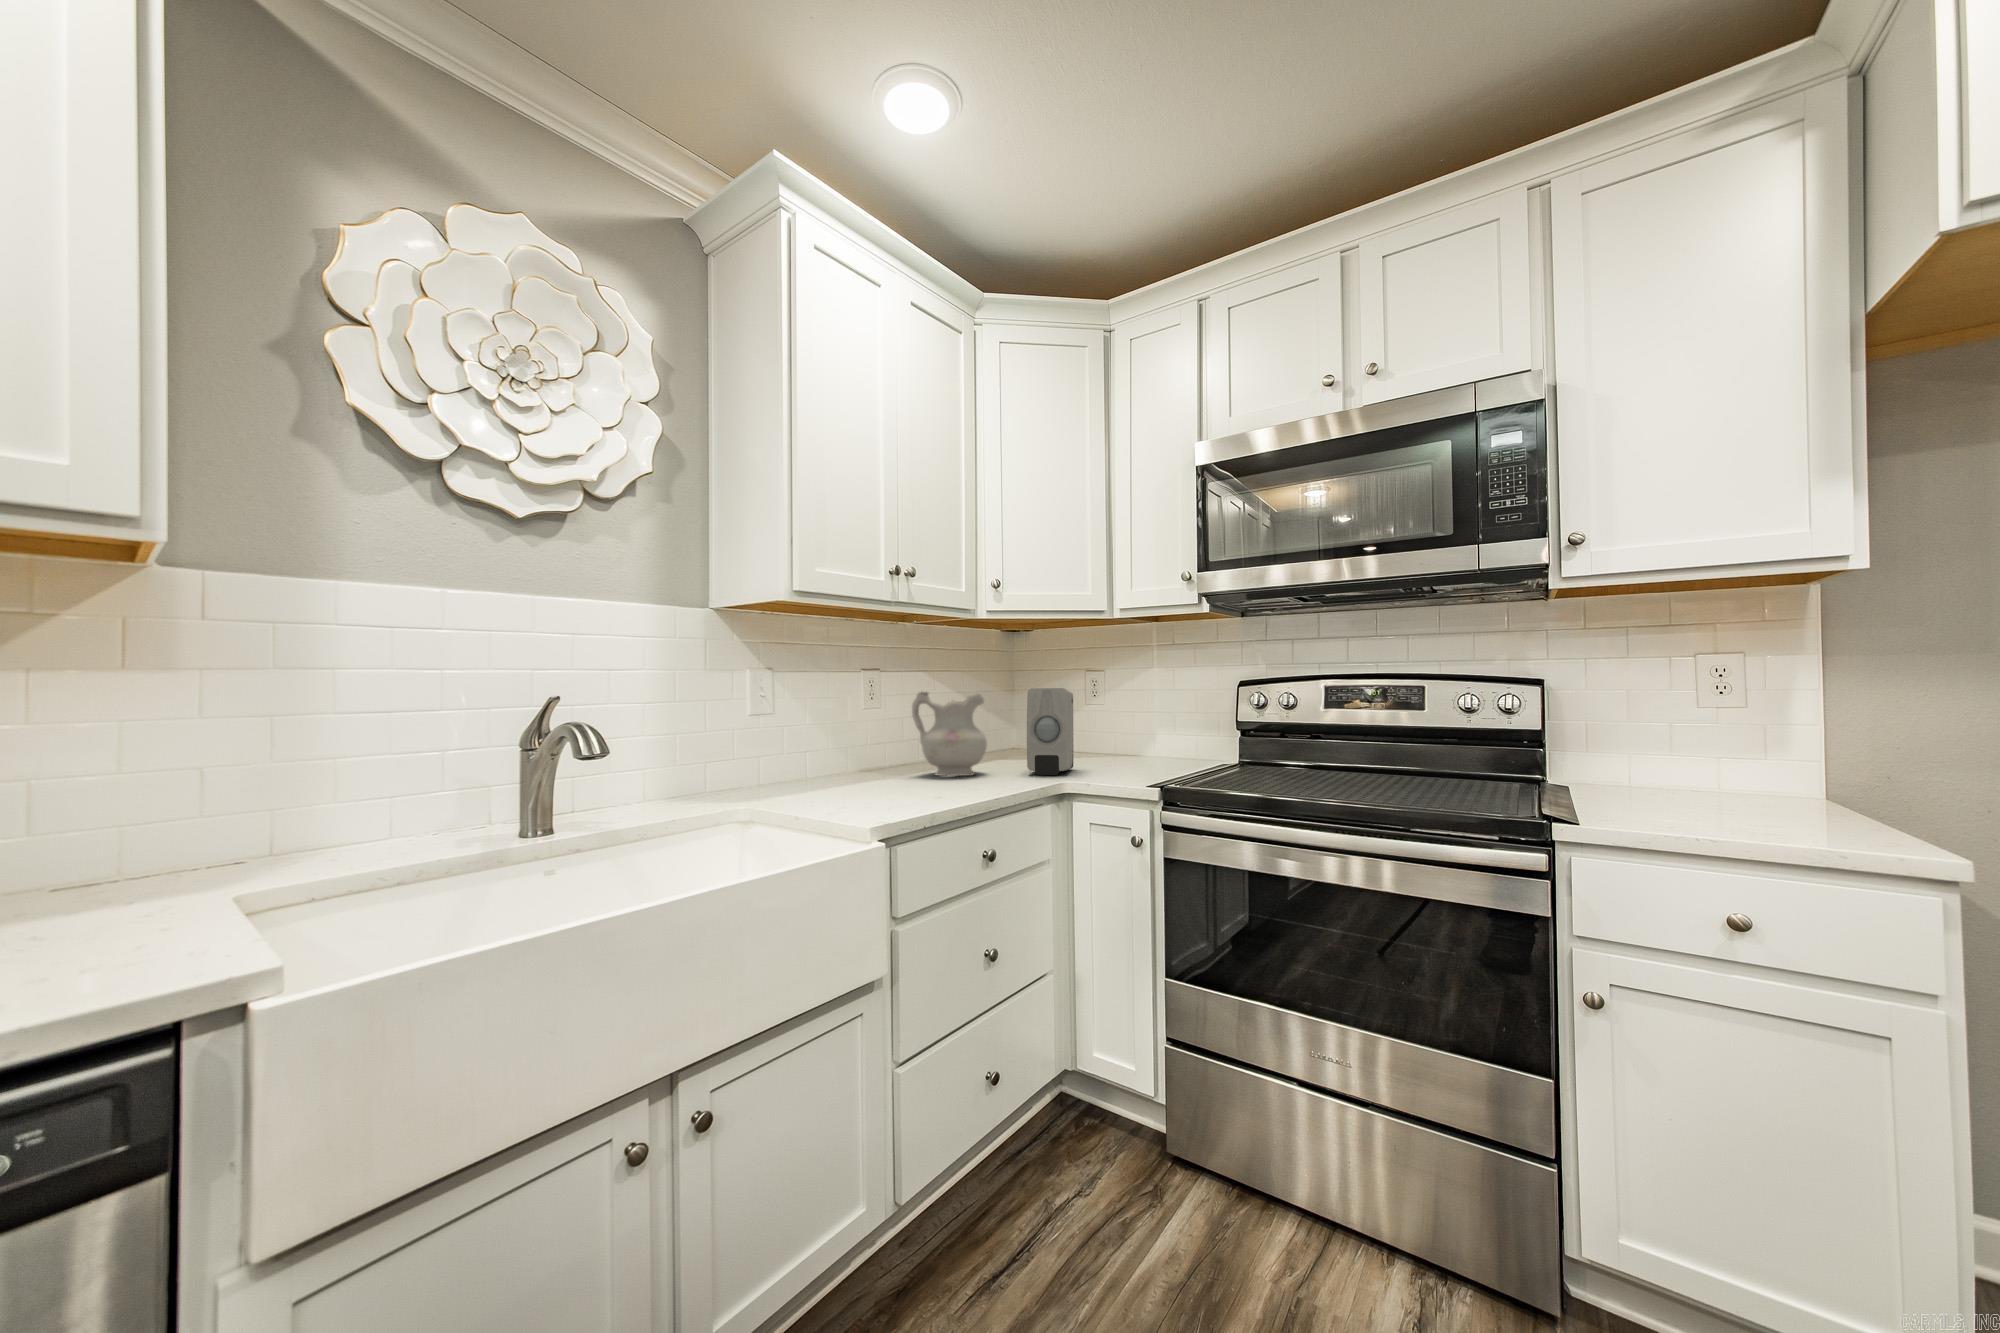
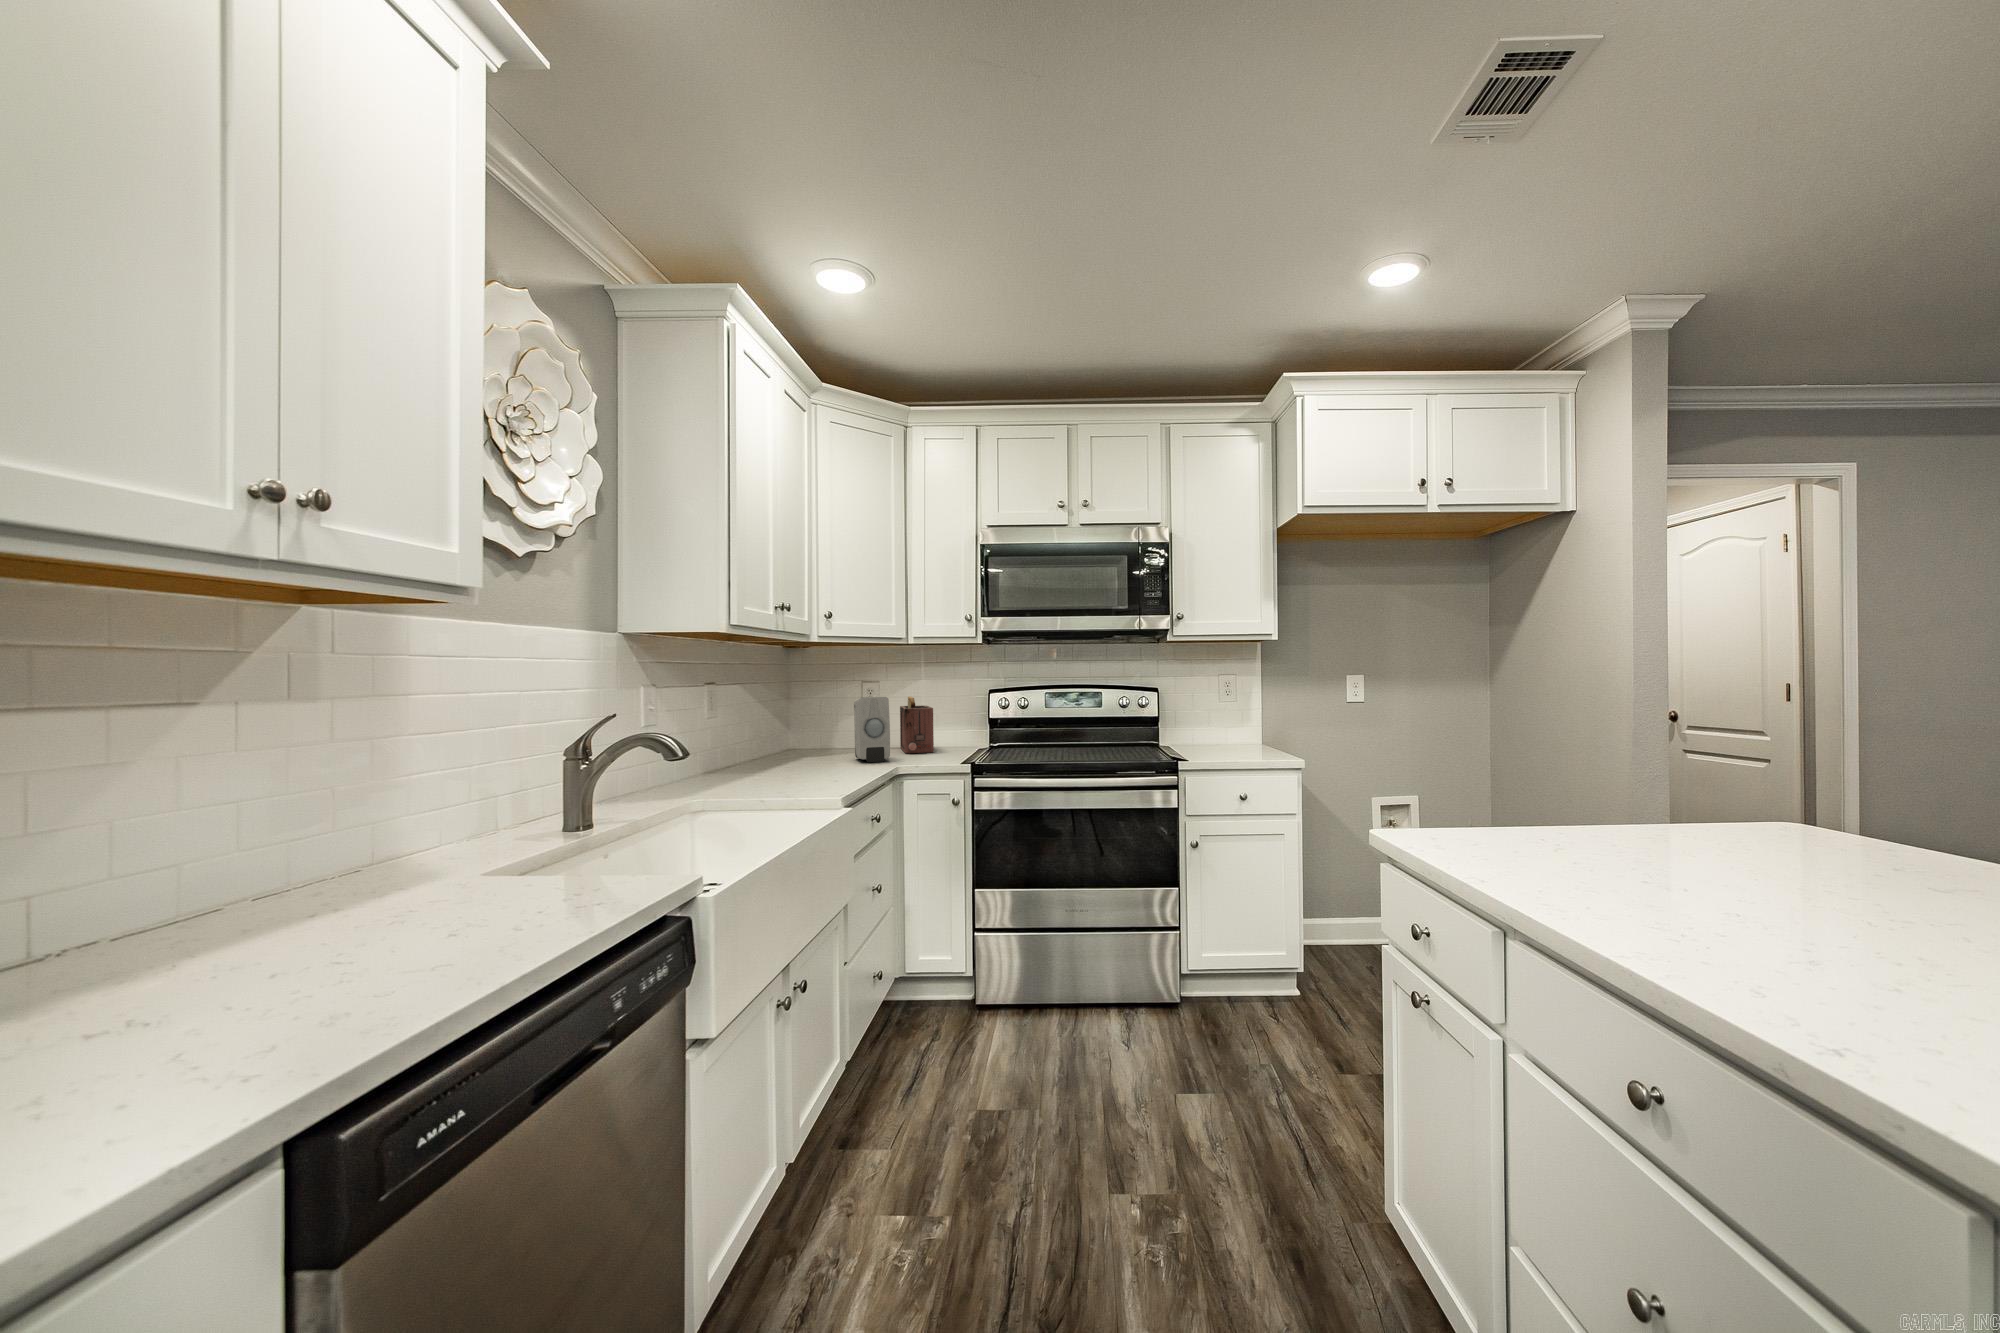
toaster: none [1111,690,1161,767] -> present [900,696,934,753]
ceramic pitcher: present [912,692,987,776] -> none [767,701,827,768]

